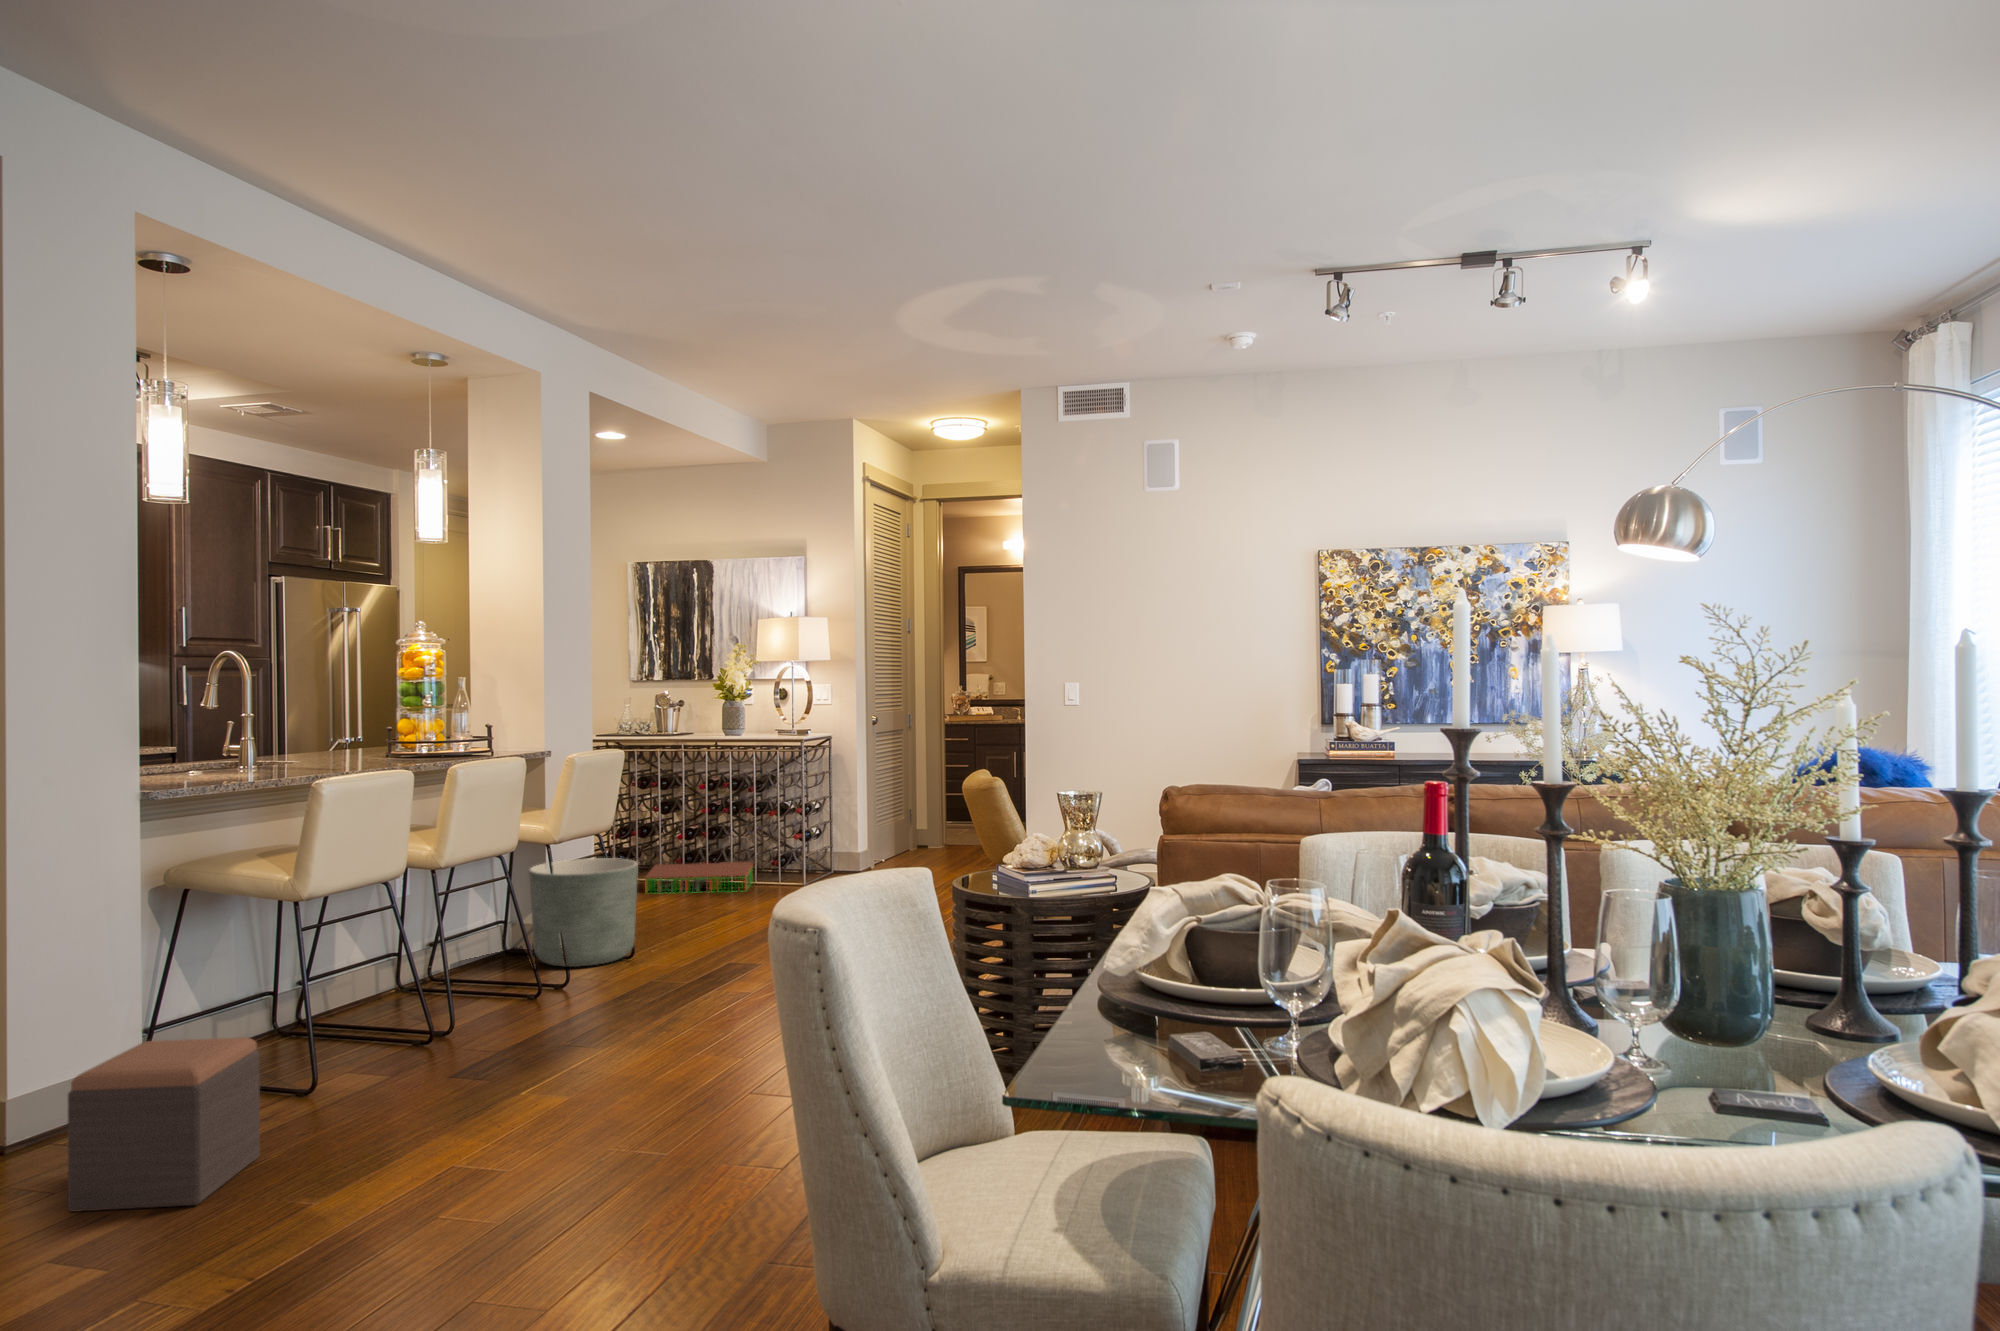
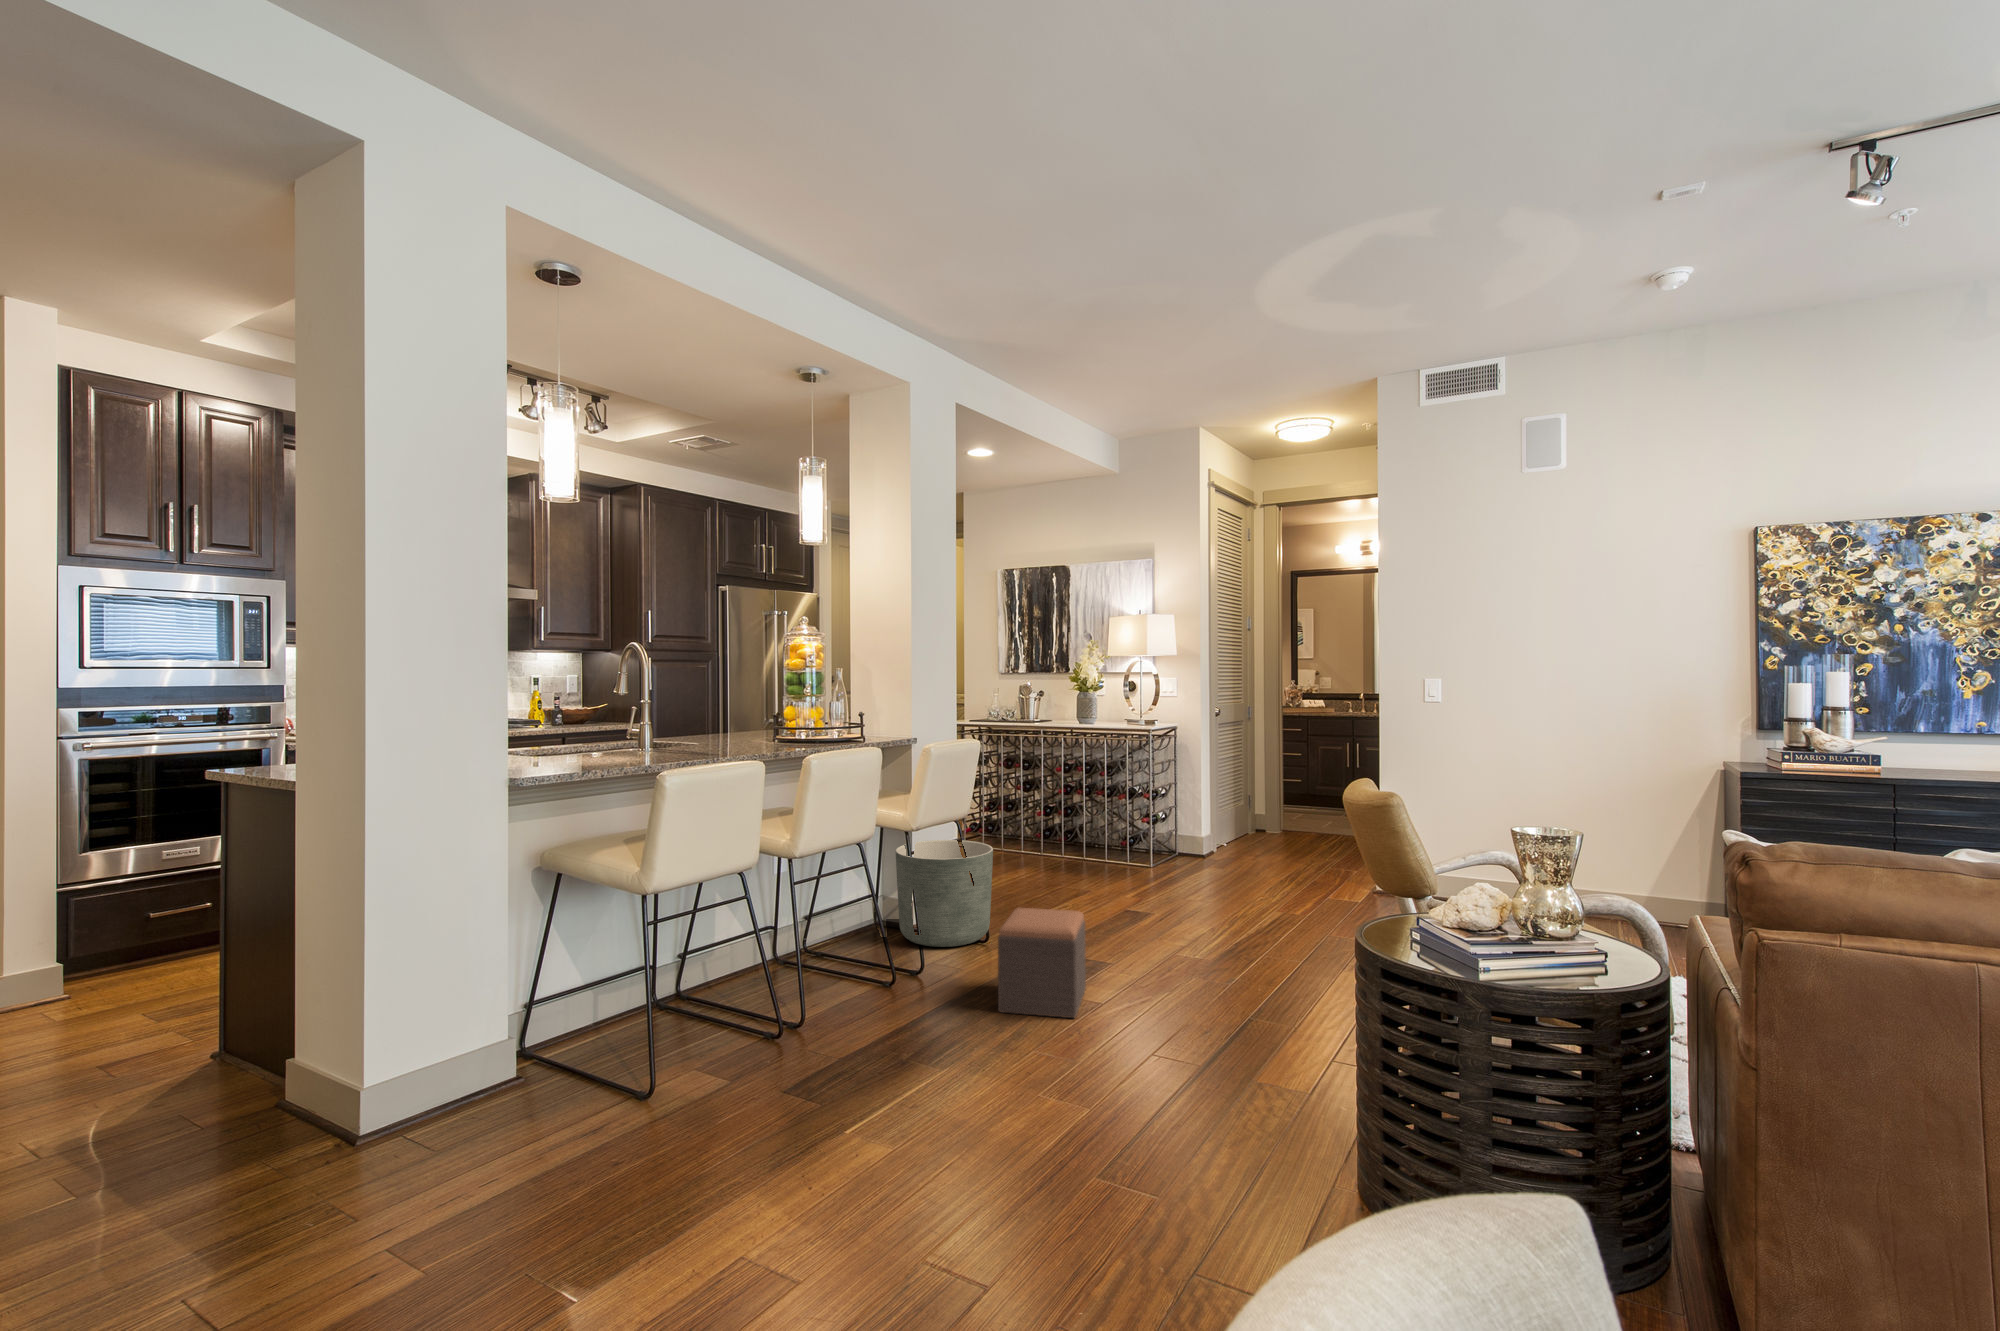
storage bin: present [645,861,753,893] -> none [1007,836,1103,868]
footstool: present [68,1037,260,1212] -> present [998,908,1086,1018]

